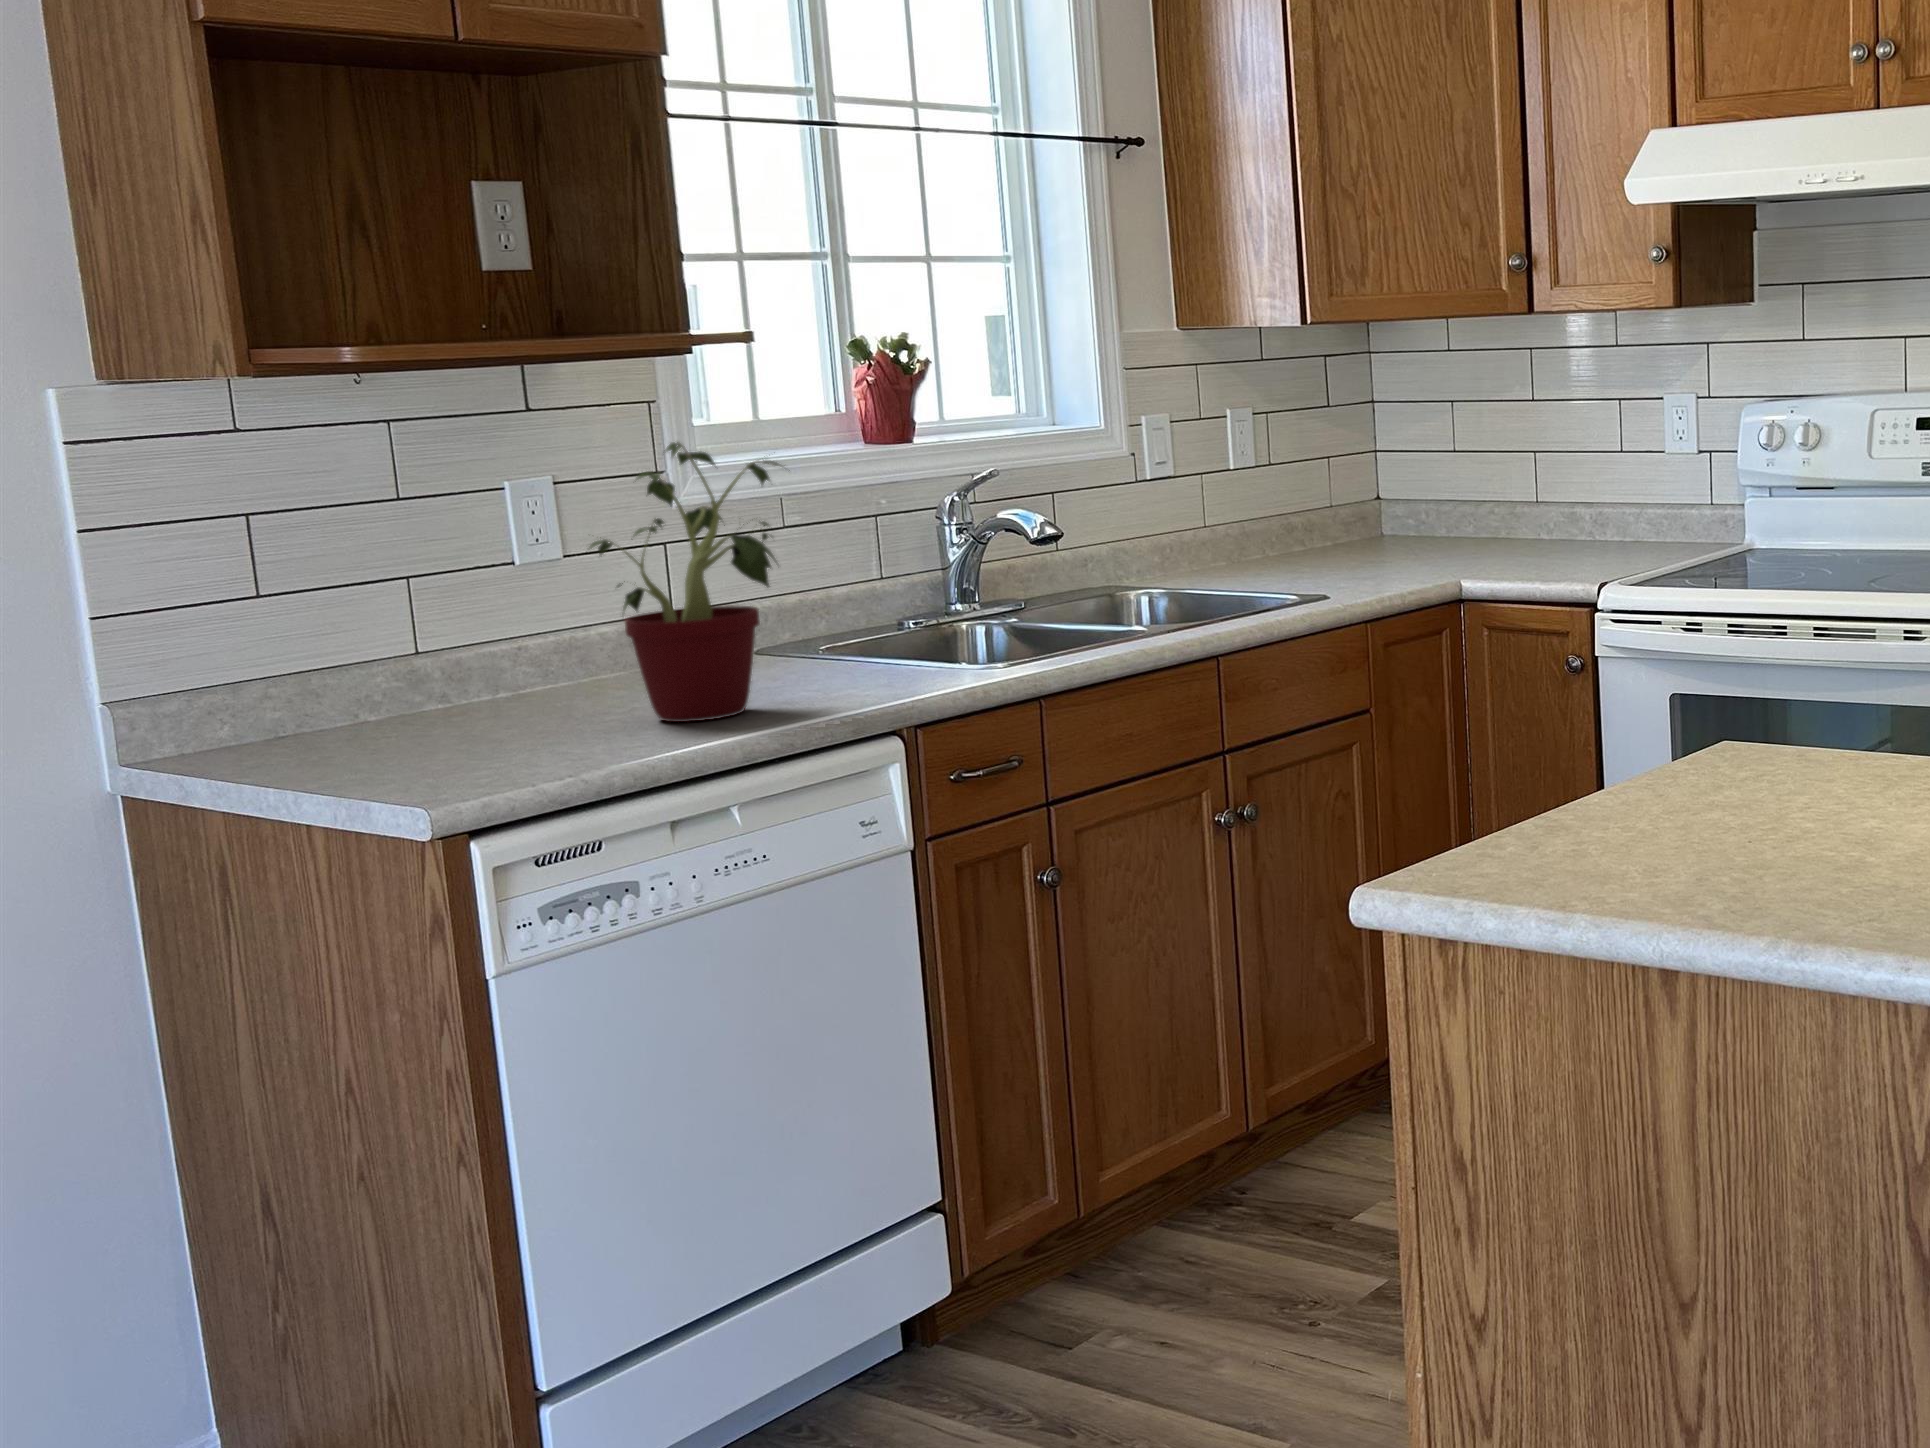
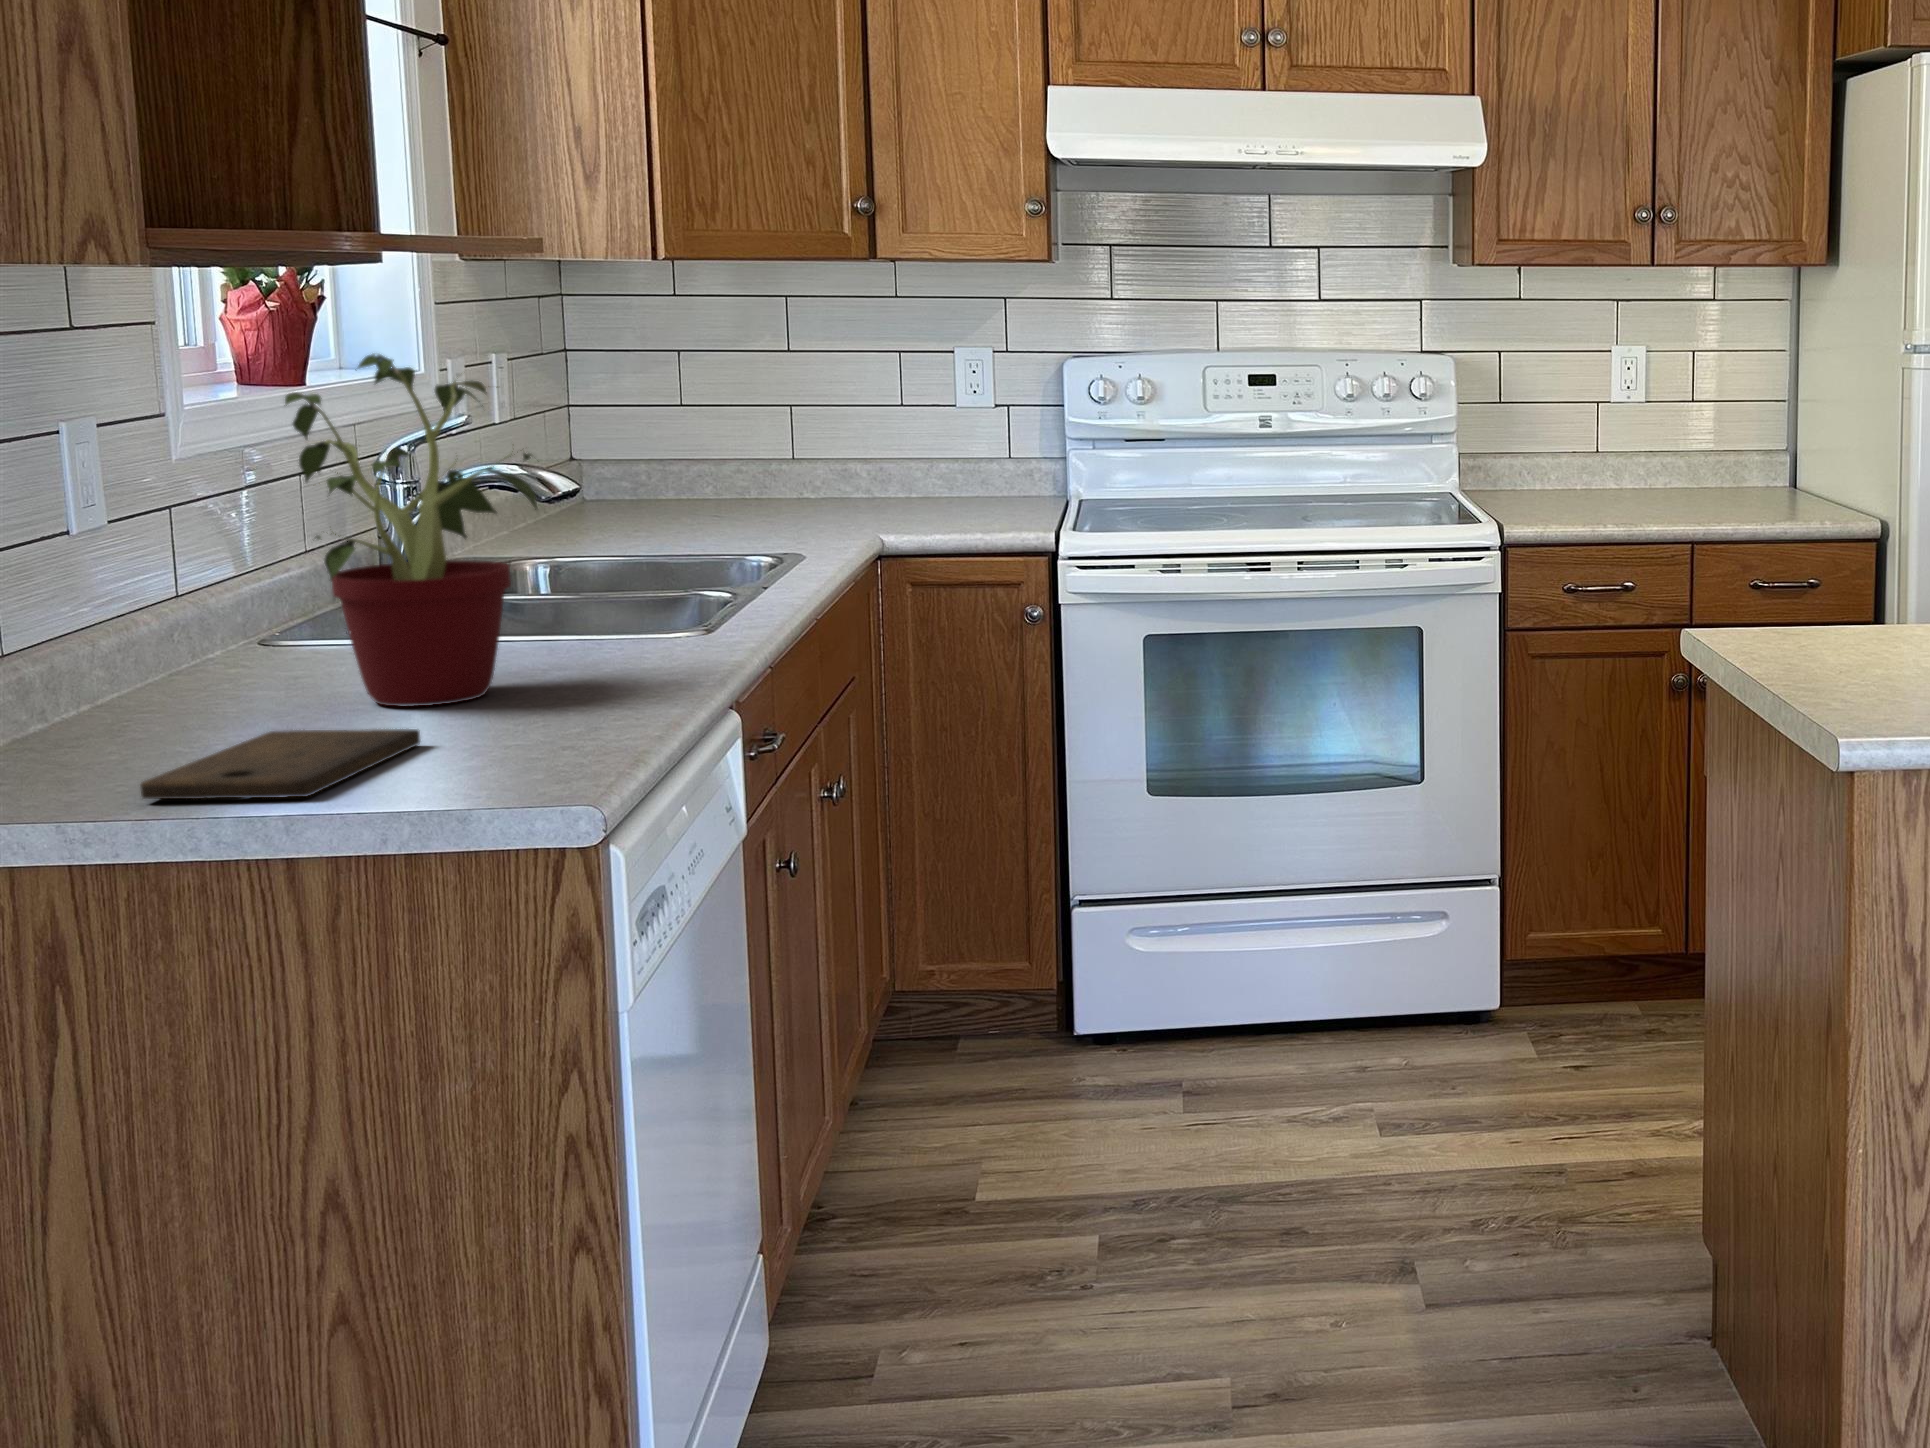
cutting board: none [337,733,570,785] -> present [140,729,420,799]

